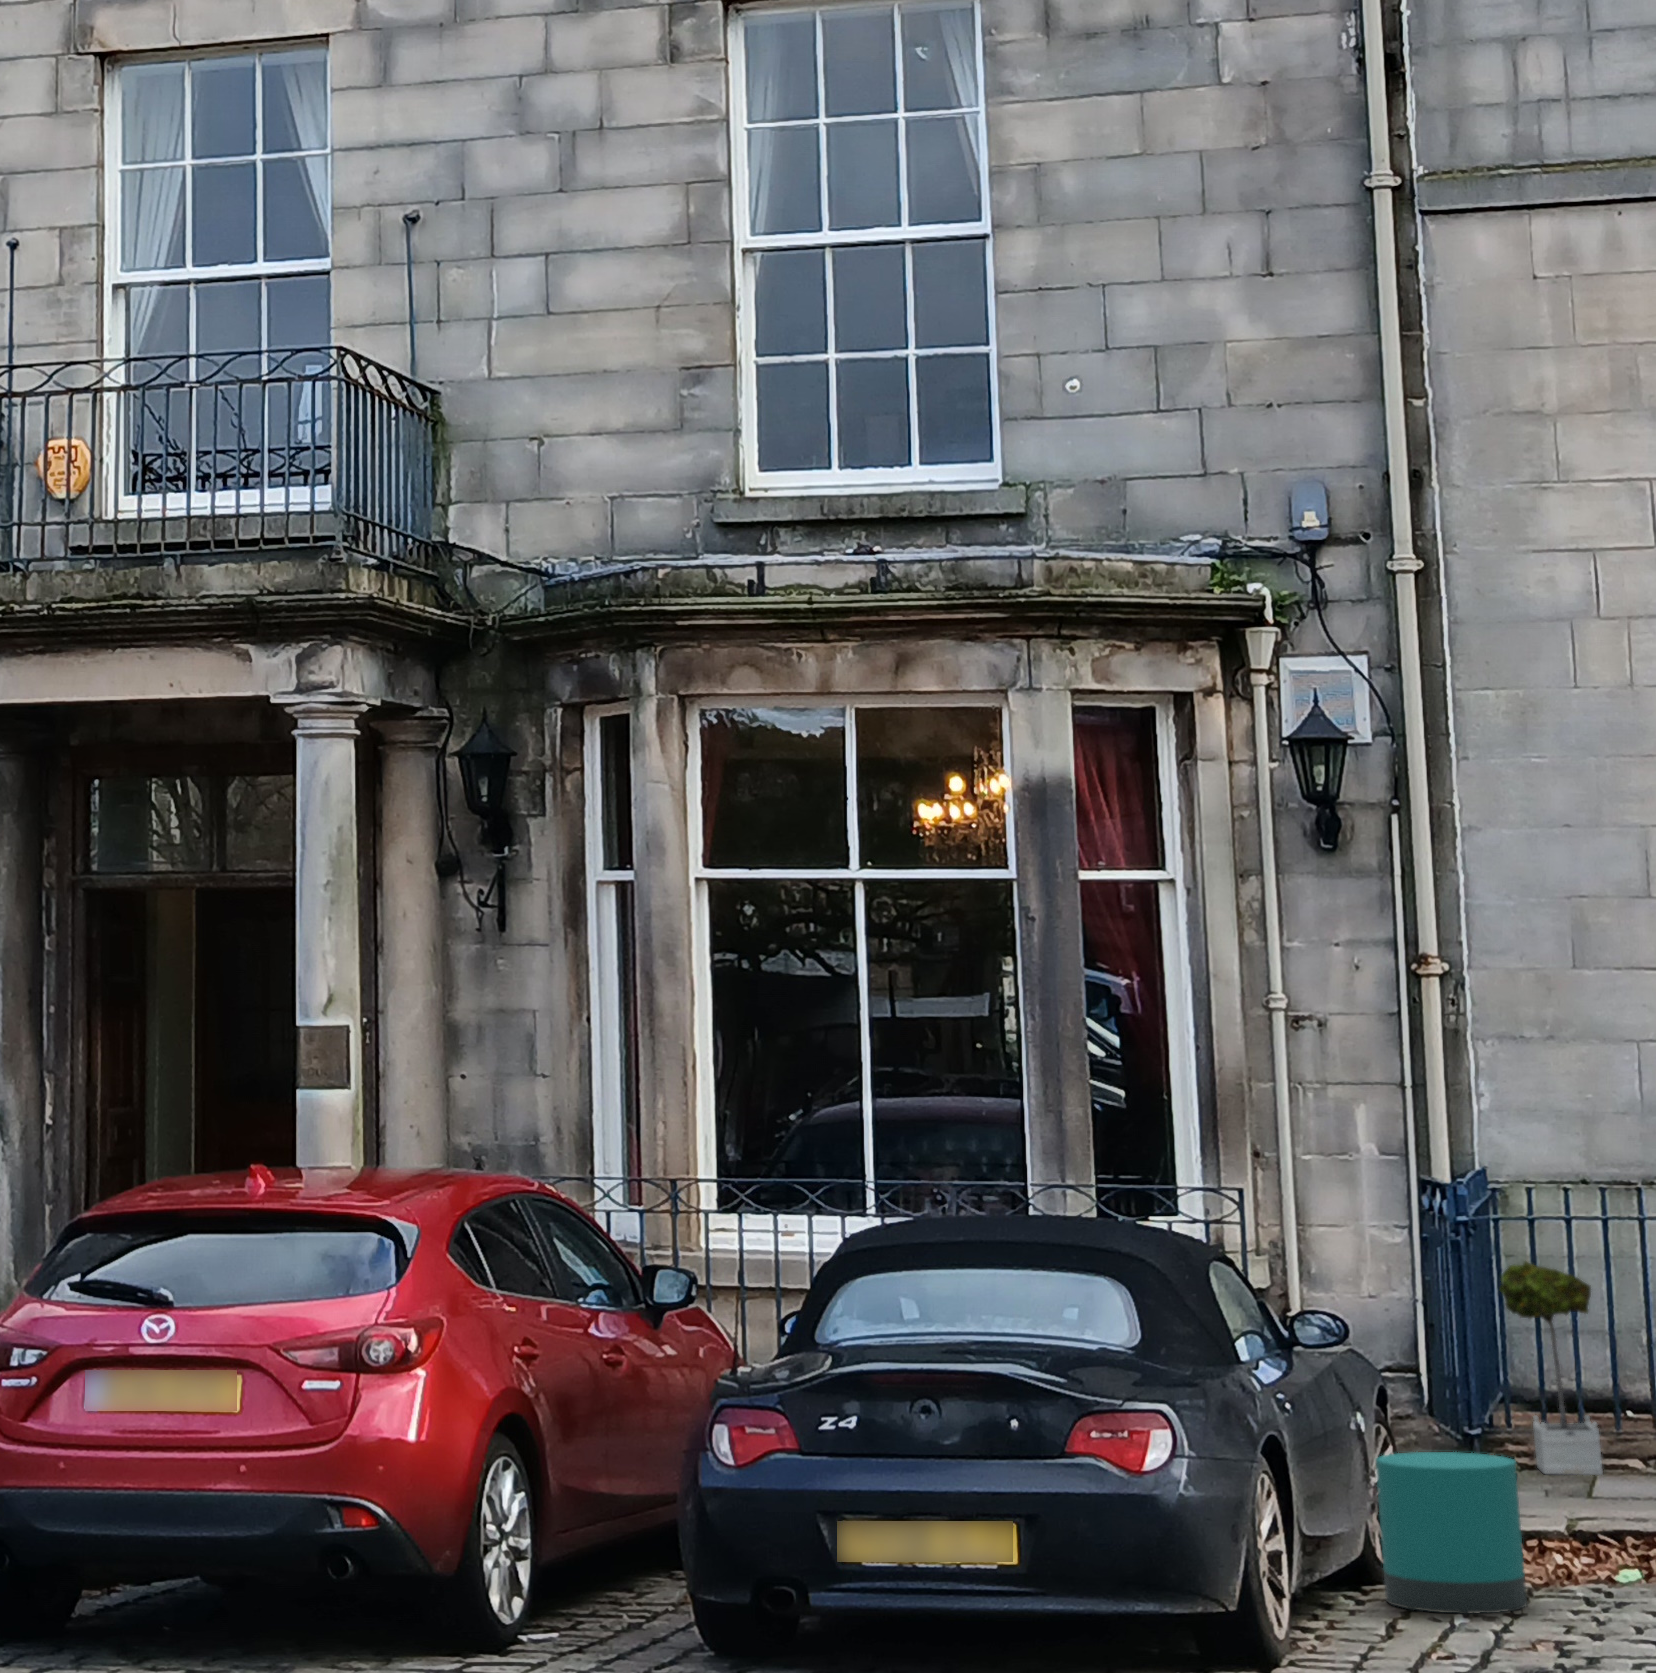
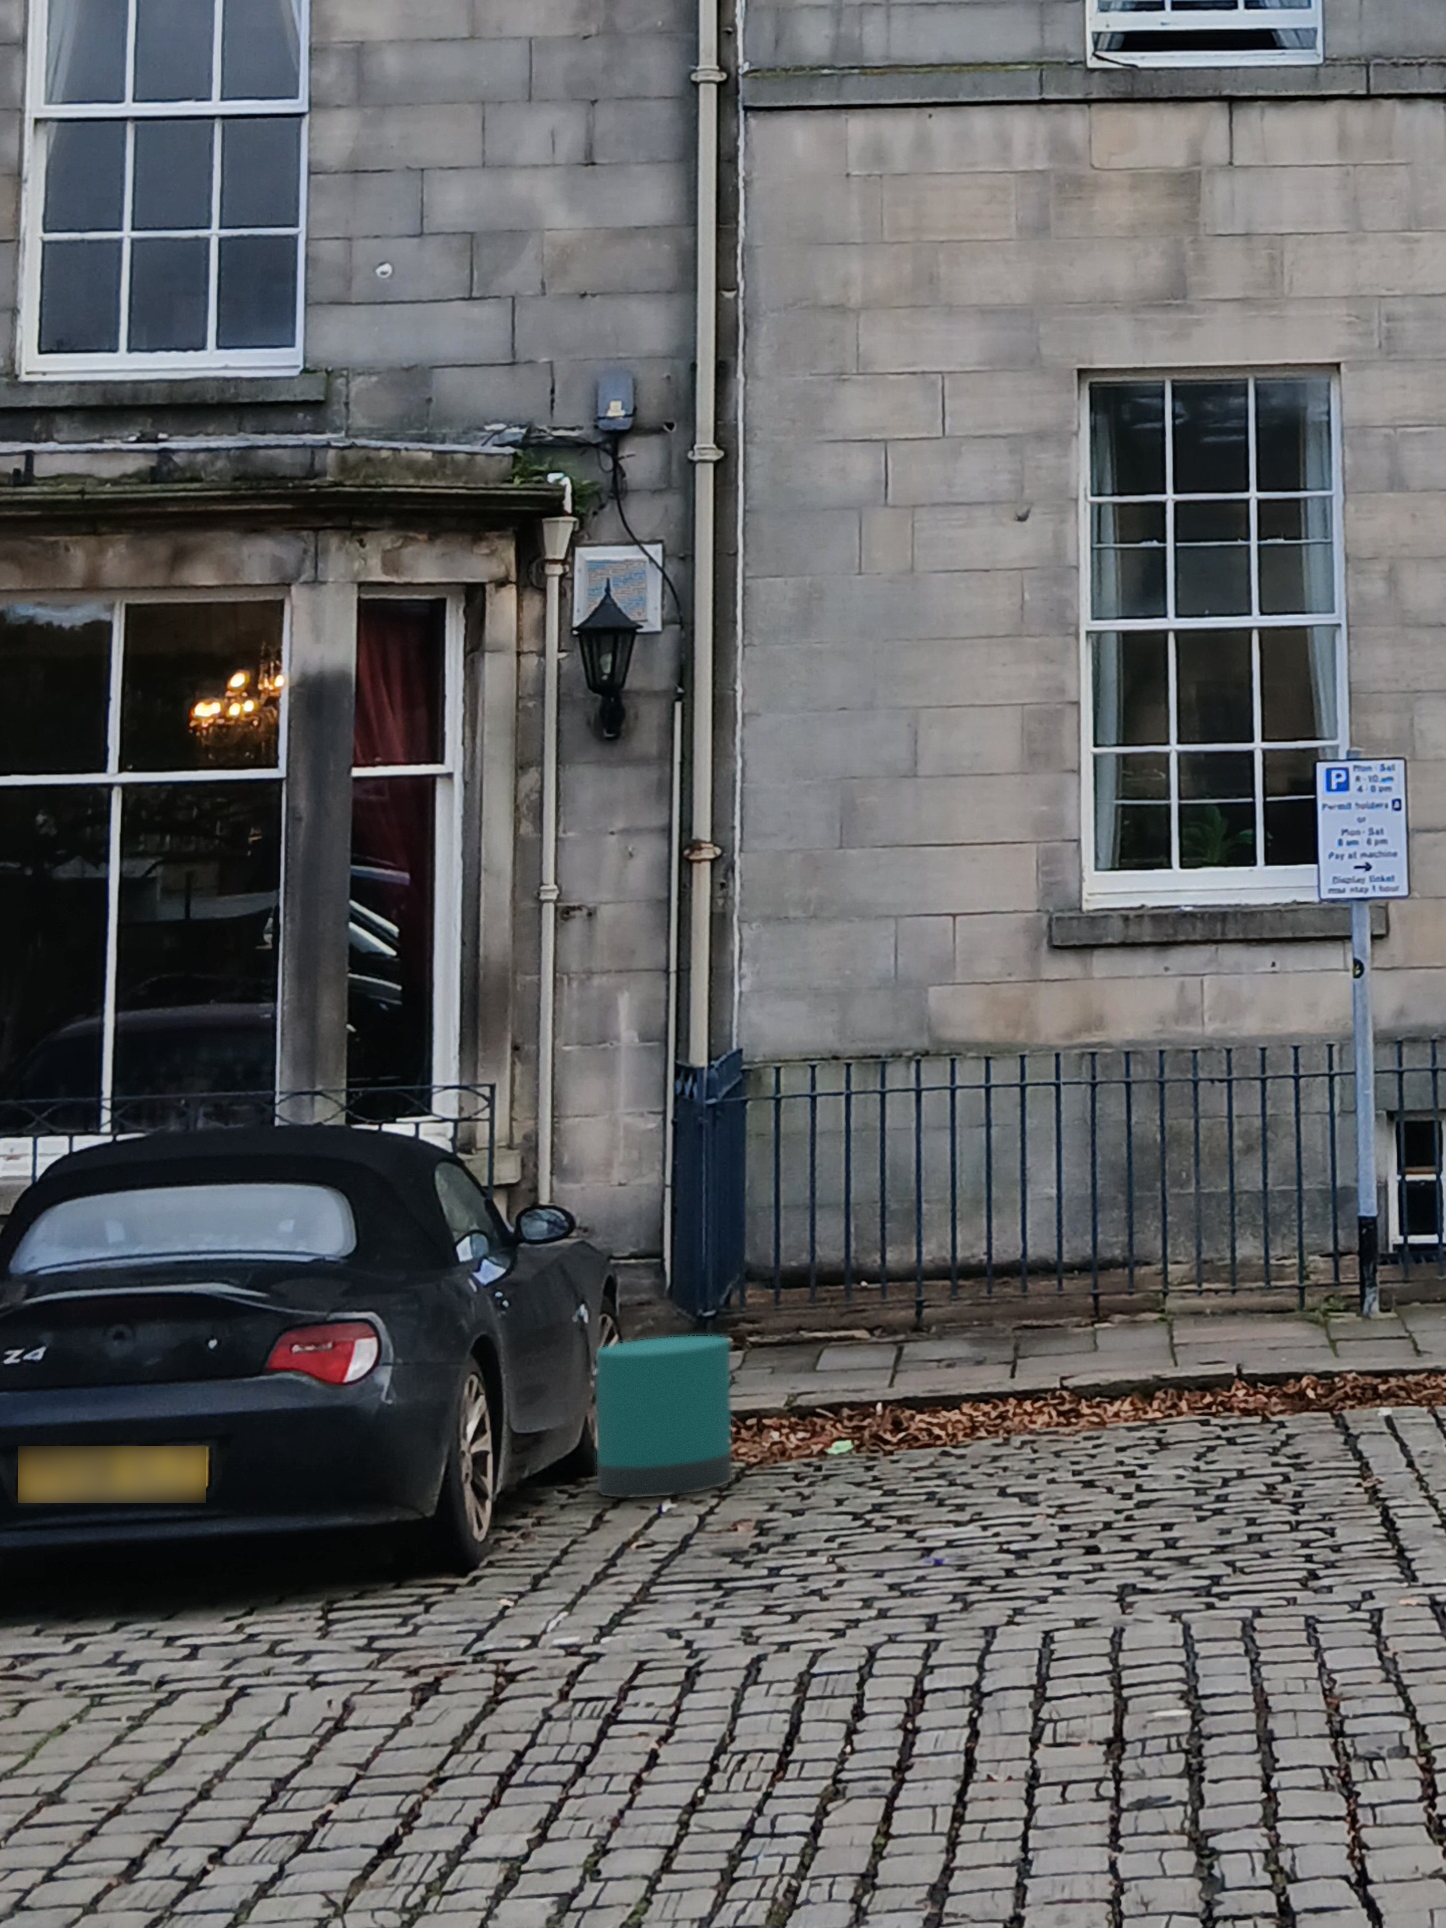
potted tree: present [1499,1261,1603,1475] -> none [747,1142,834,1354]

